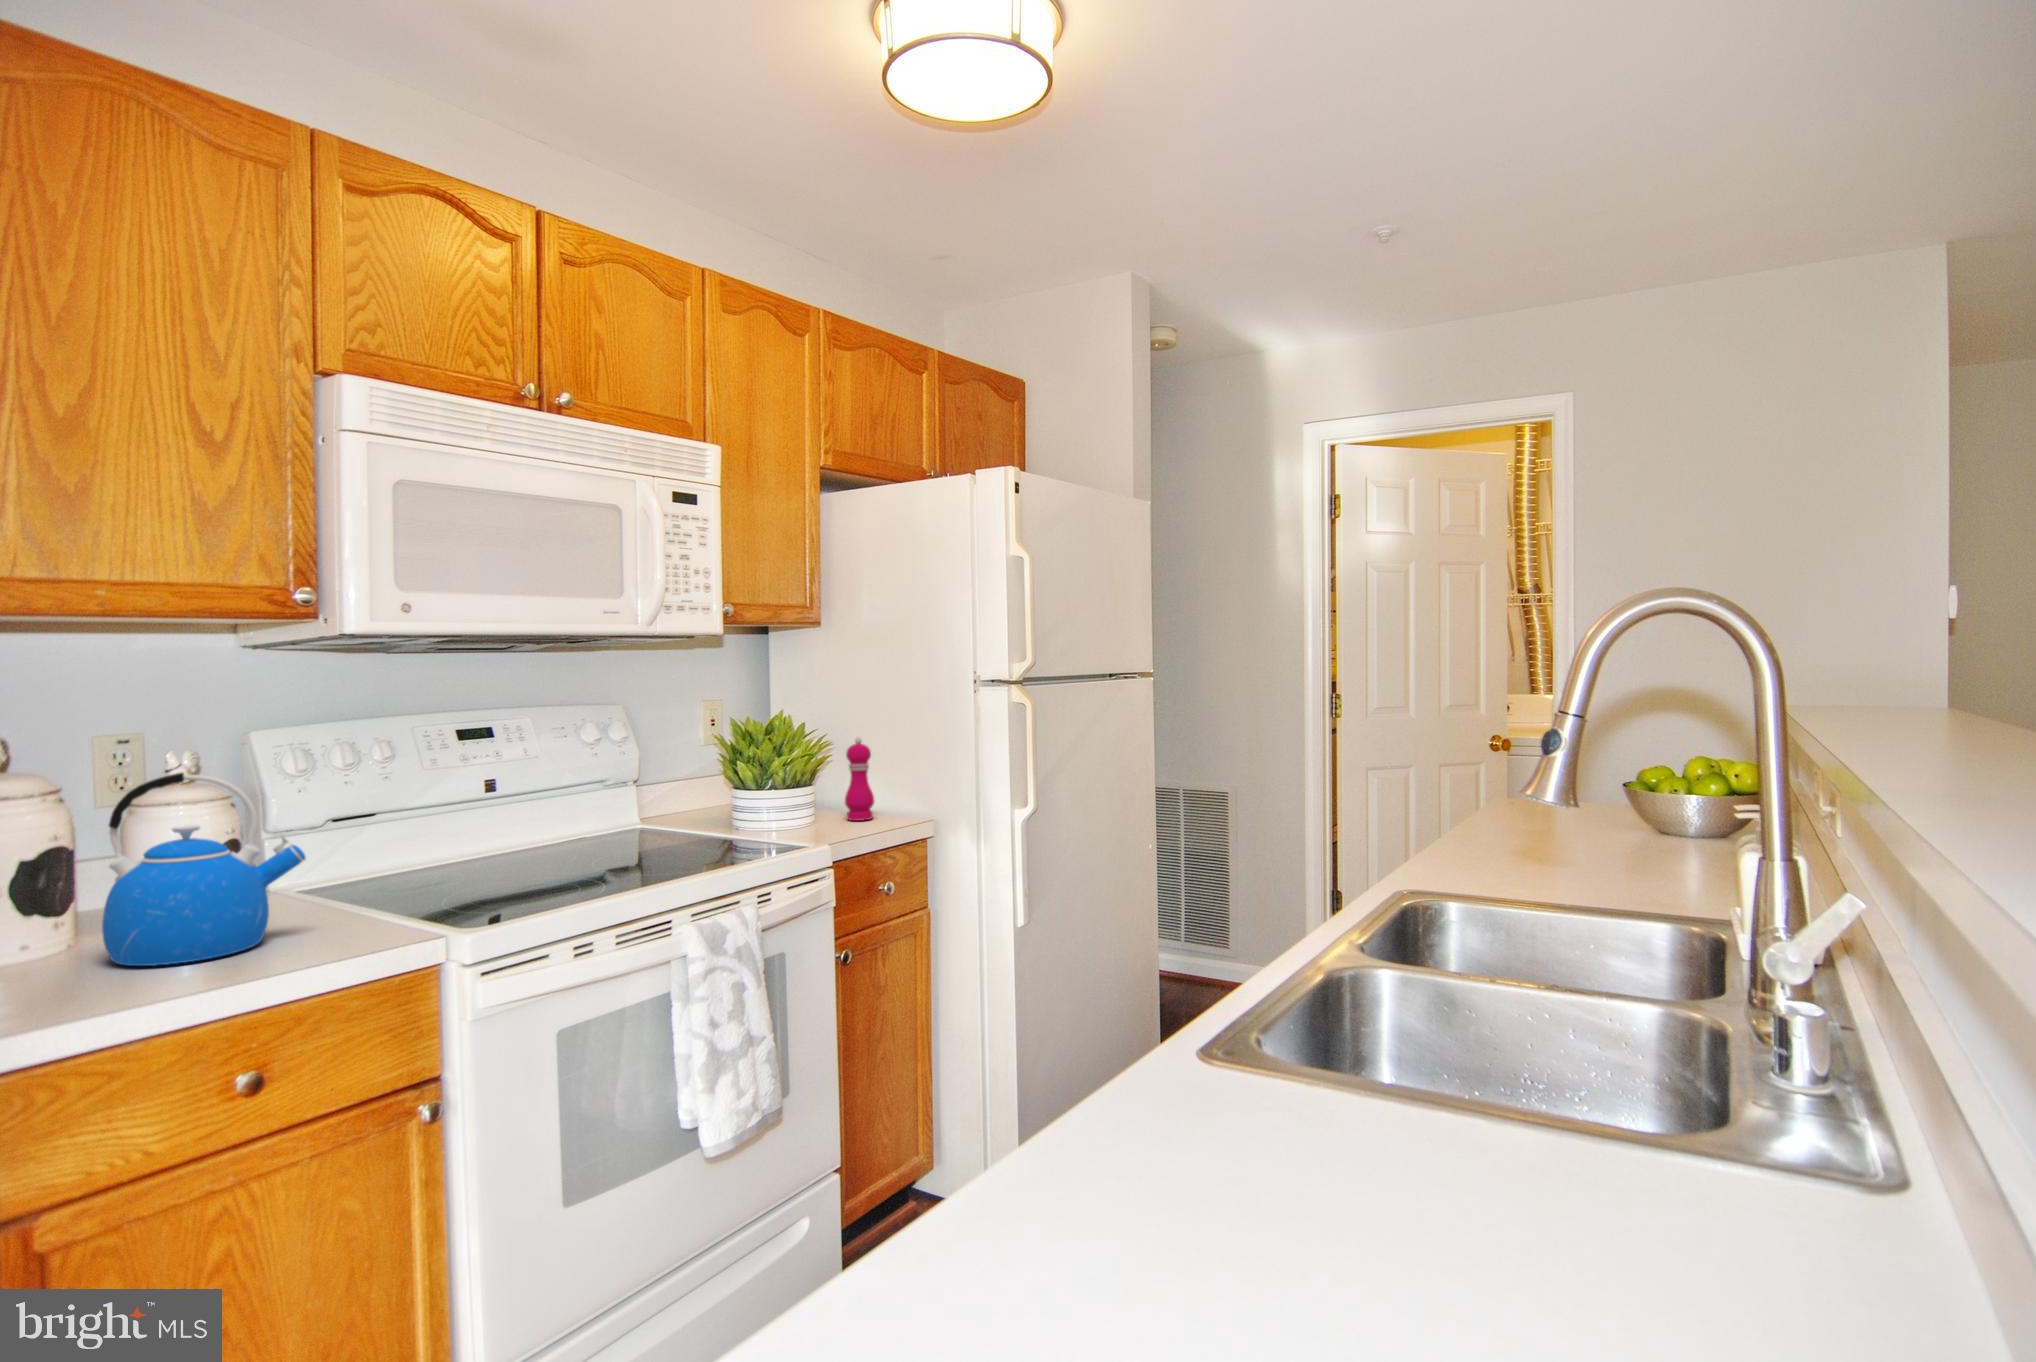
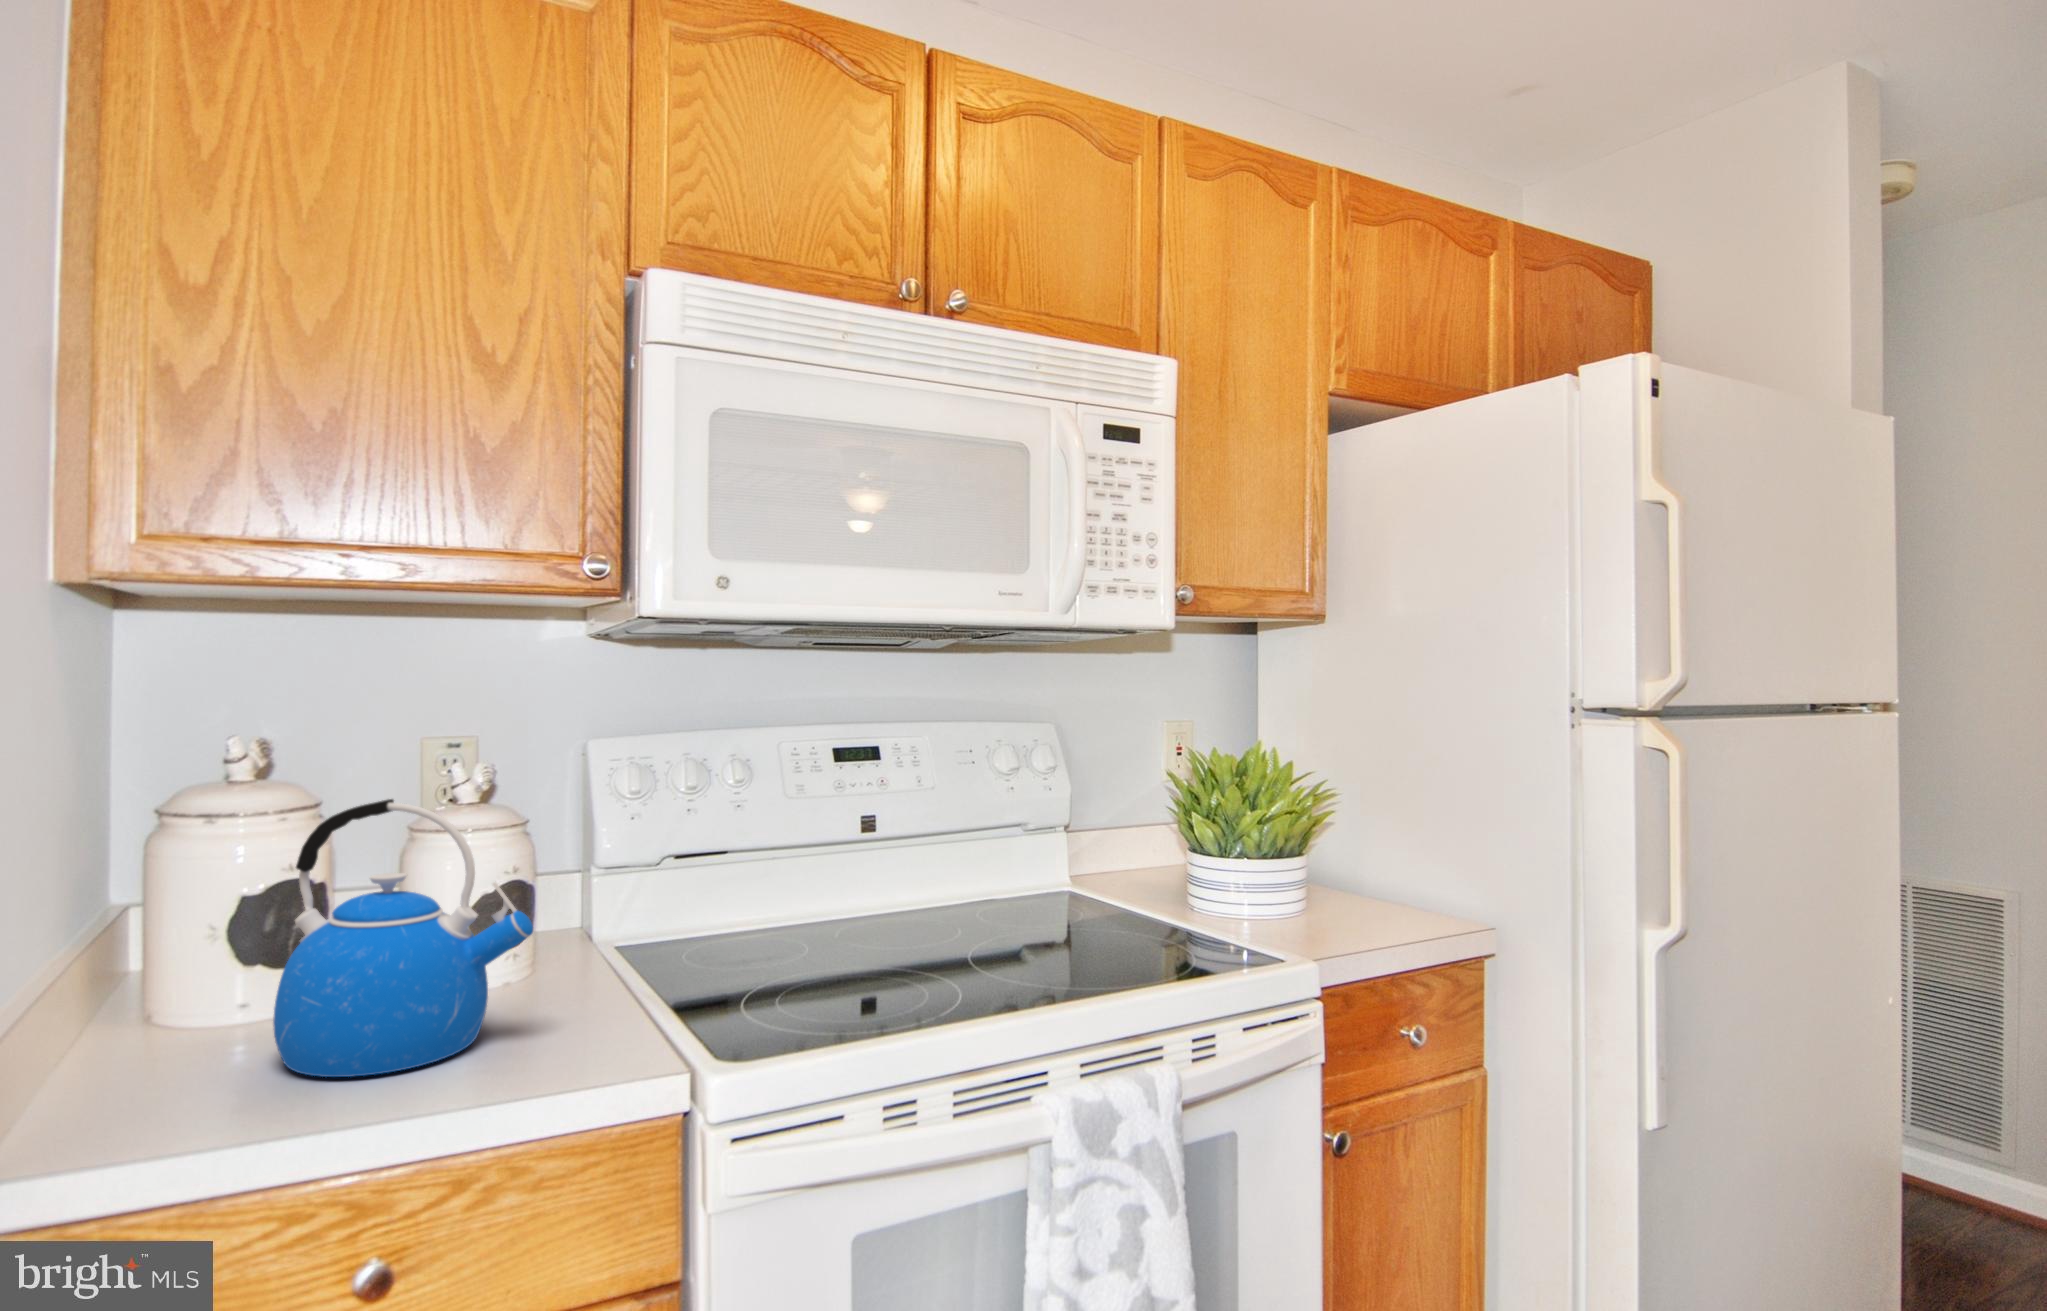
pepper mill: present [845,737,874,821] -> none [1351,788,1398,915]

